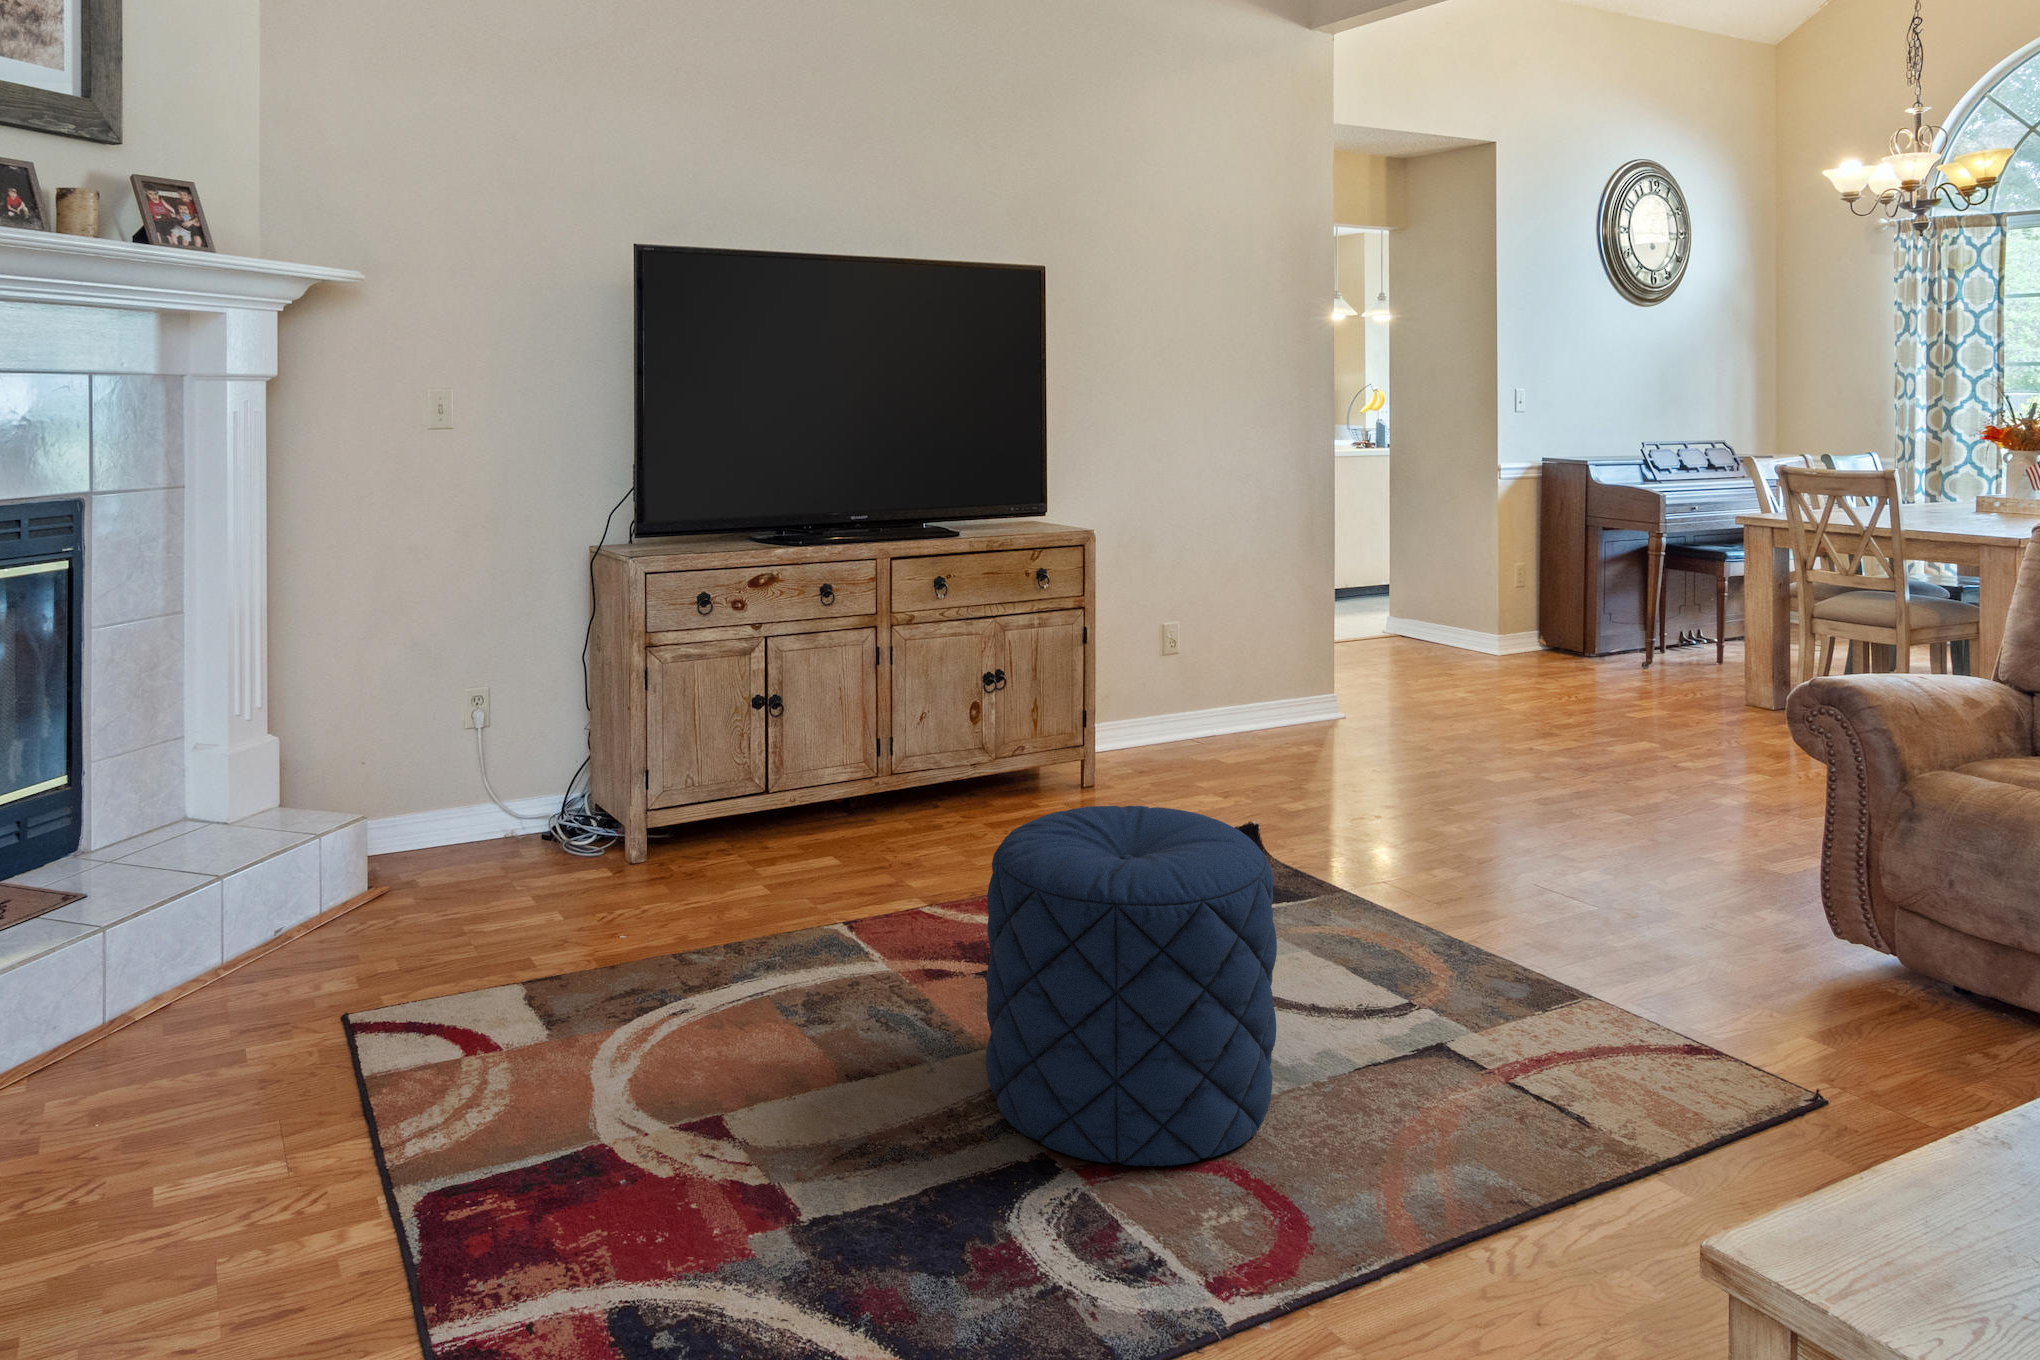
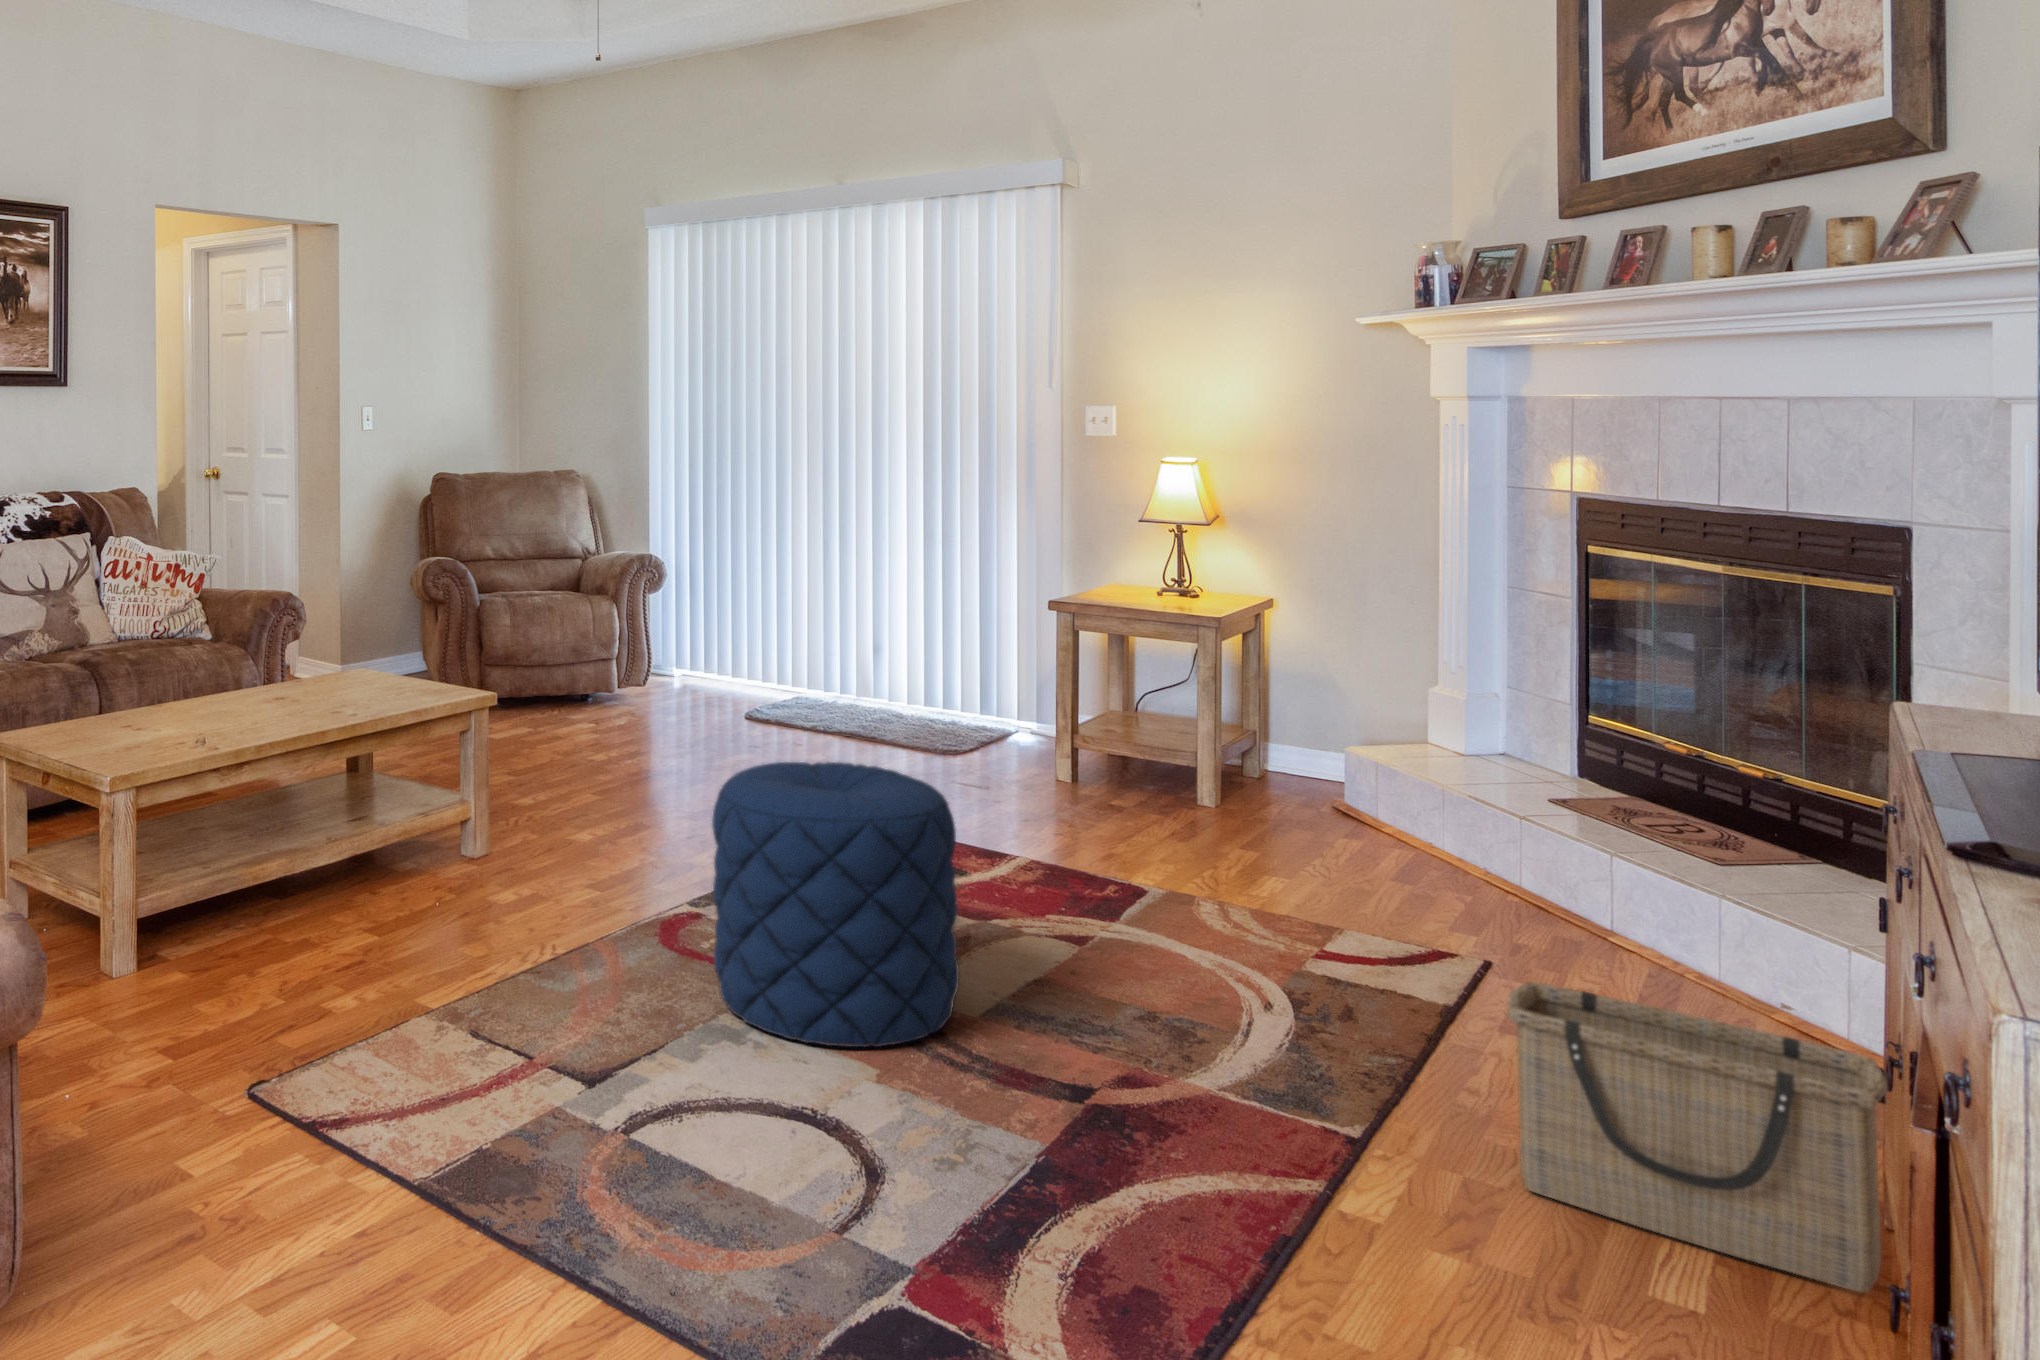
basket: none [693,746,812,908] -> present [1507,982,1887,1293]

